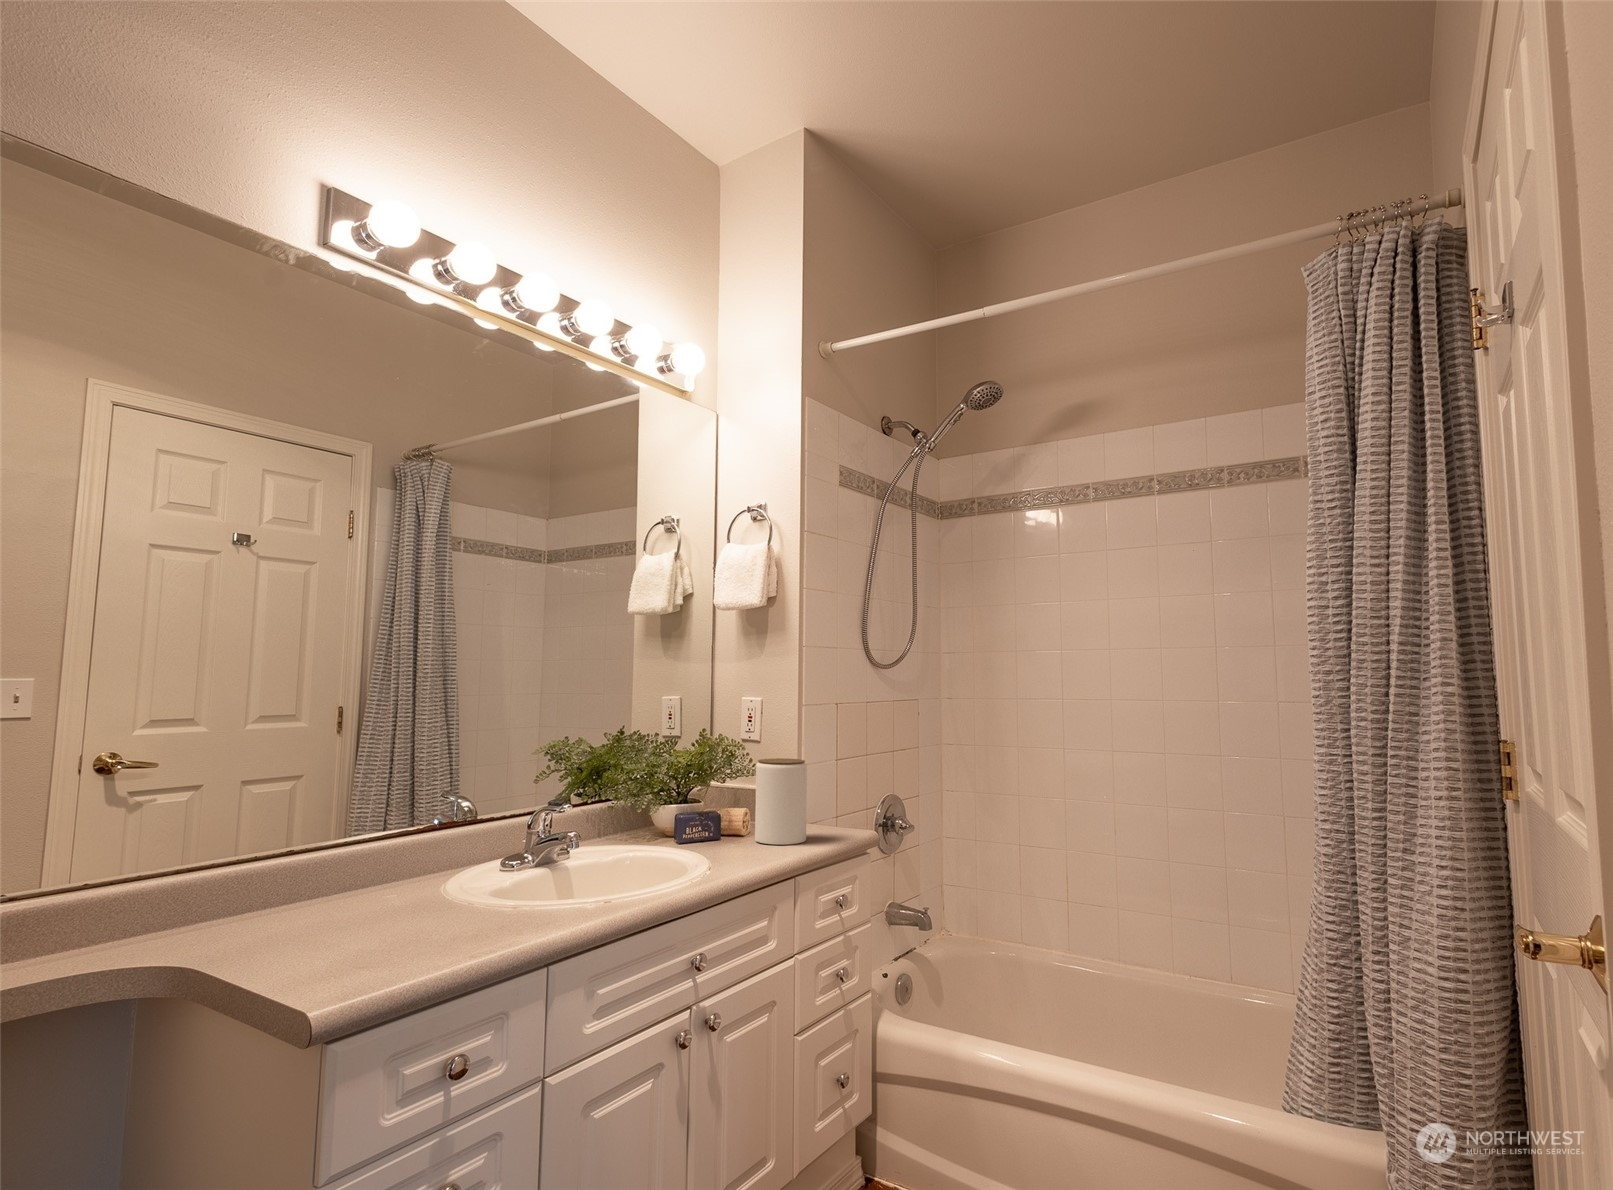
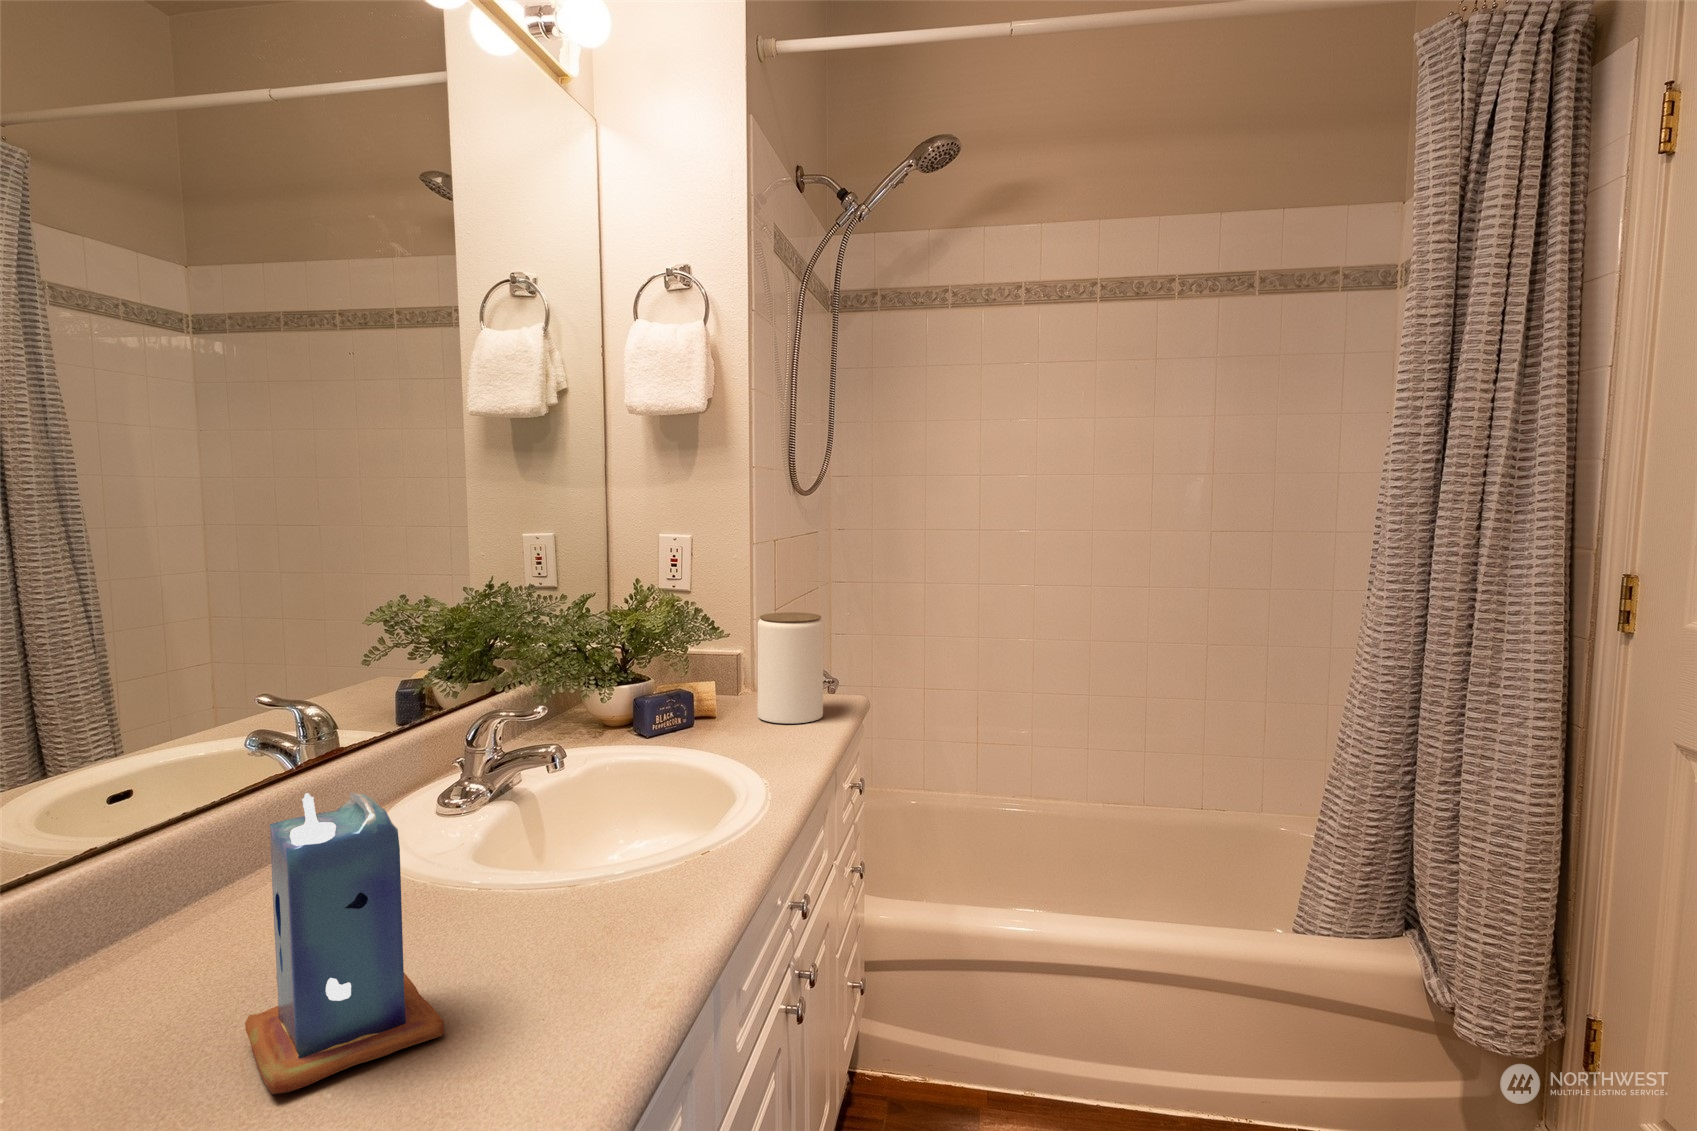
candle: none [247,806,359,968] -> present [245,793,444,1095]

